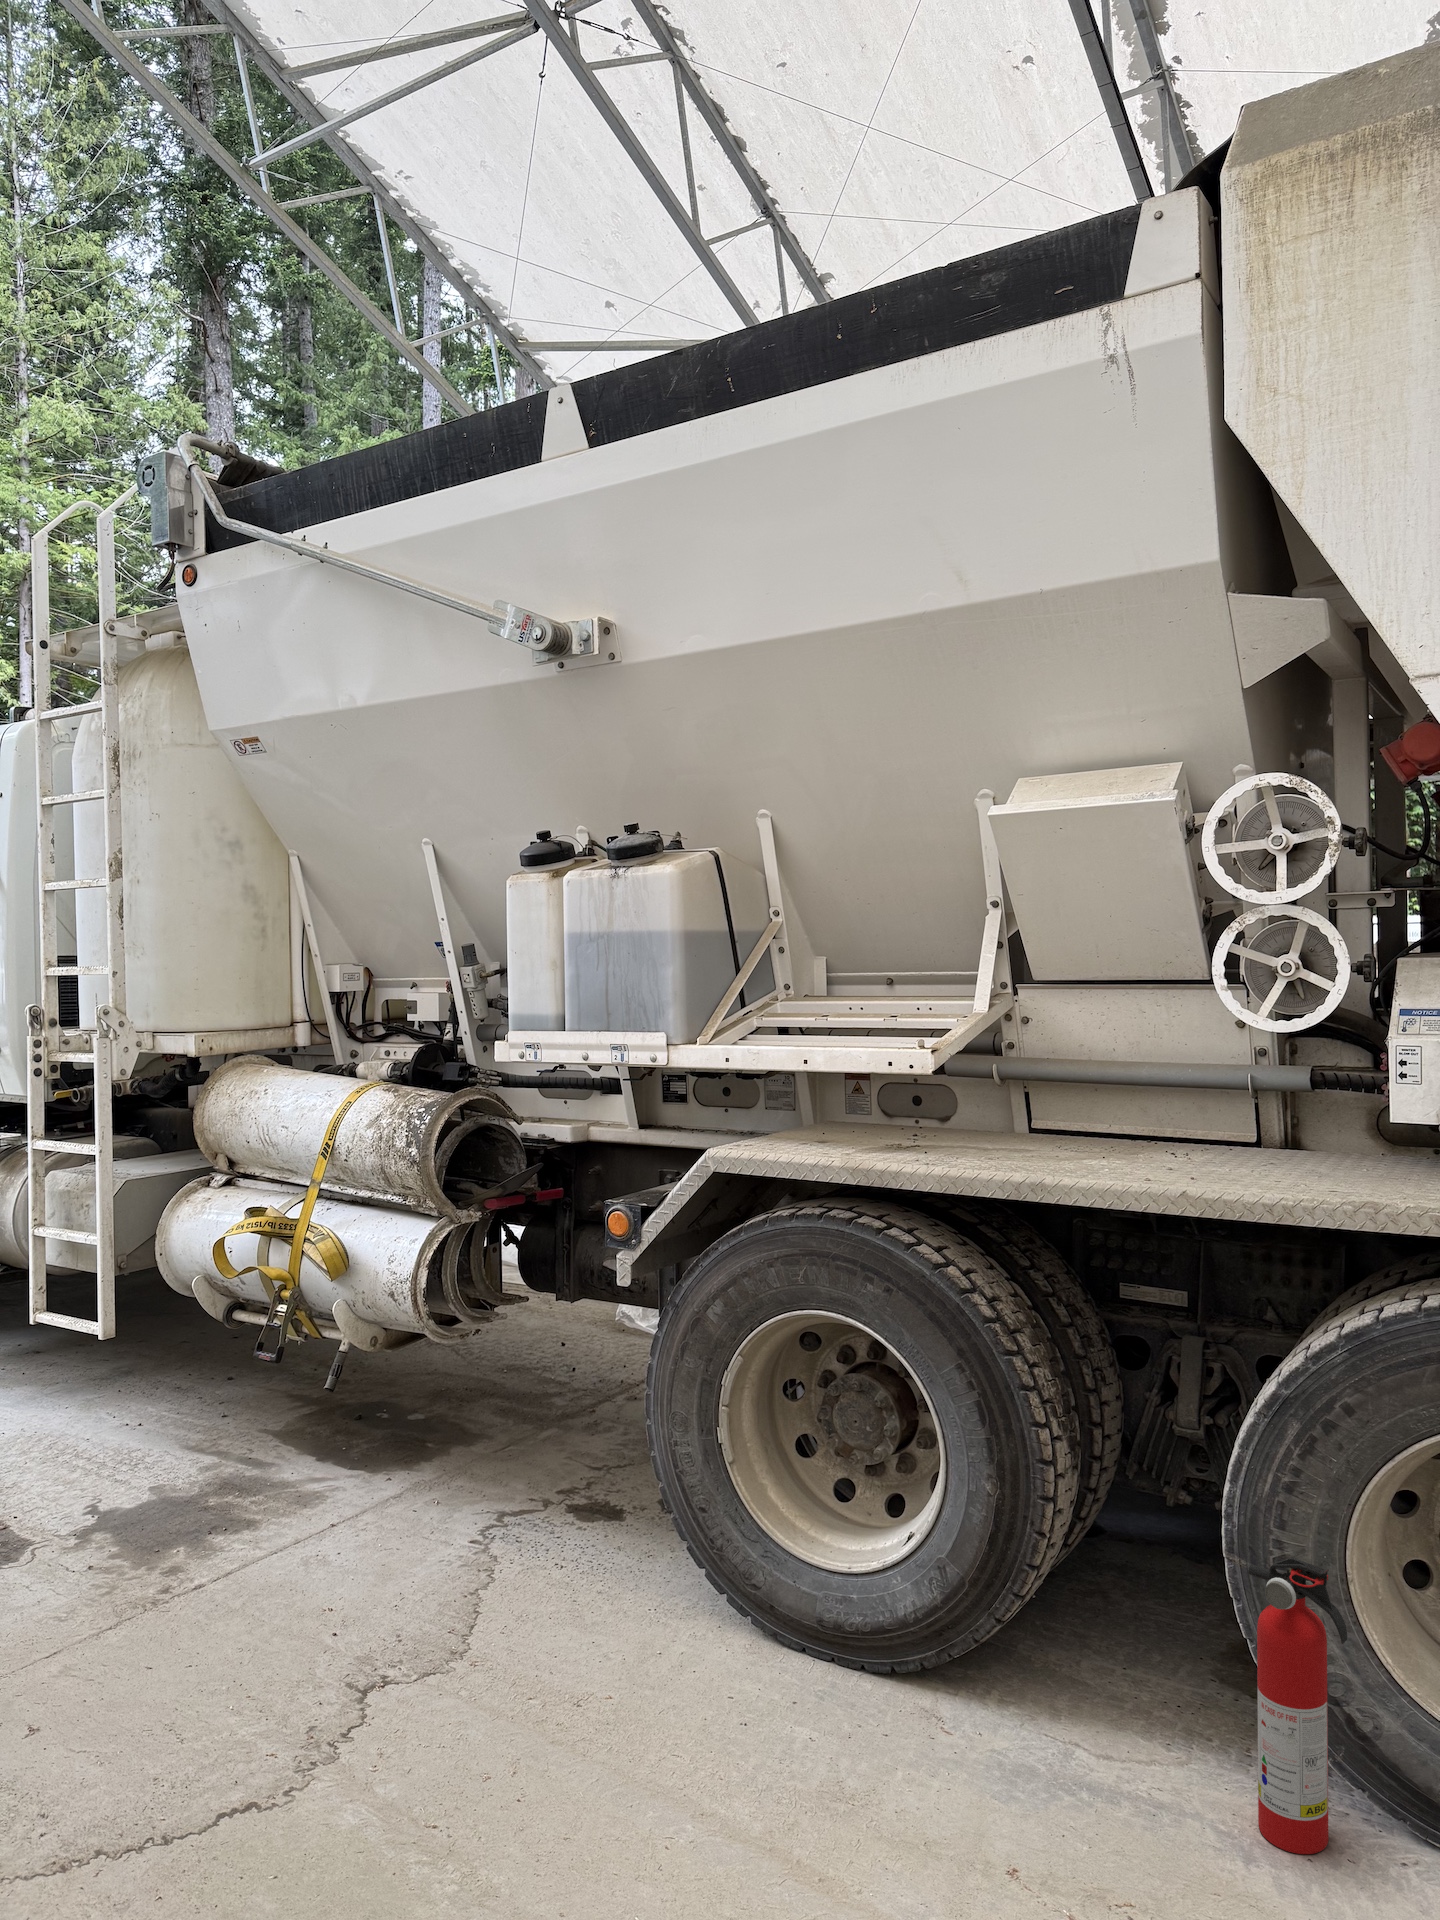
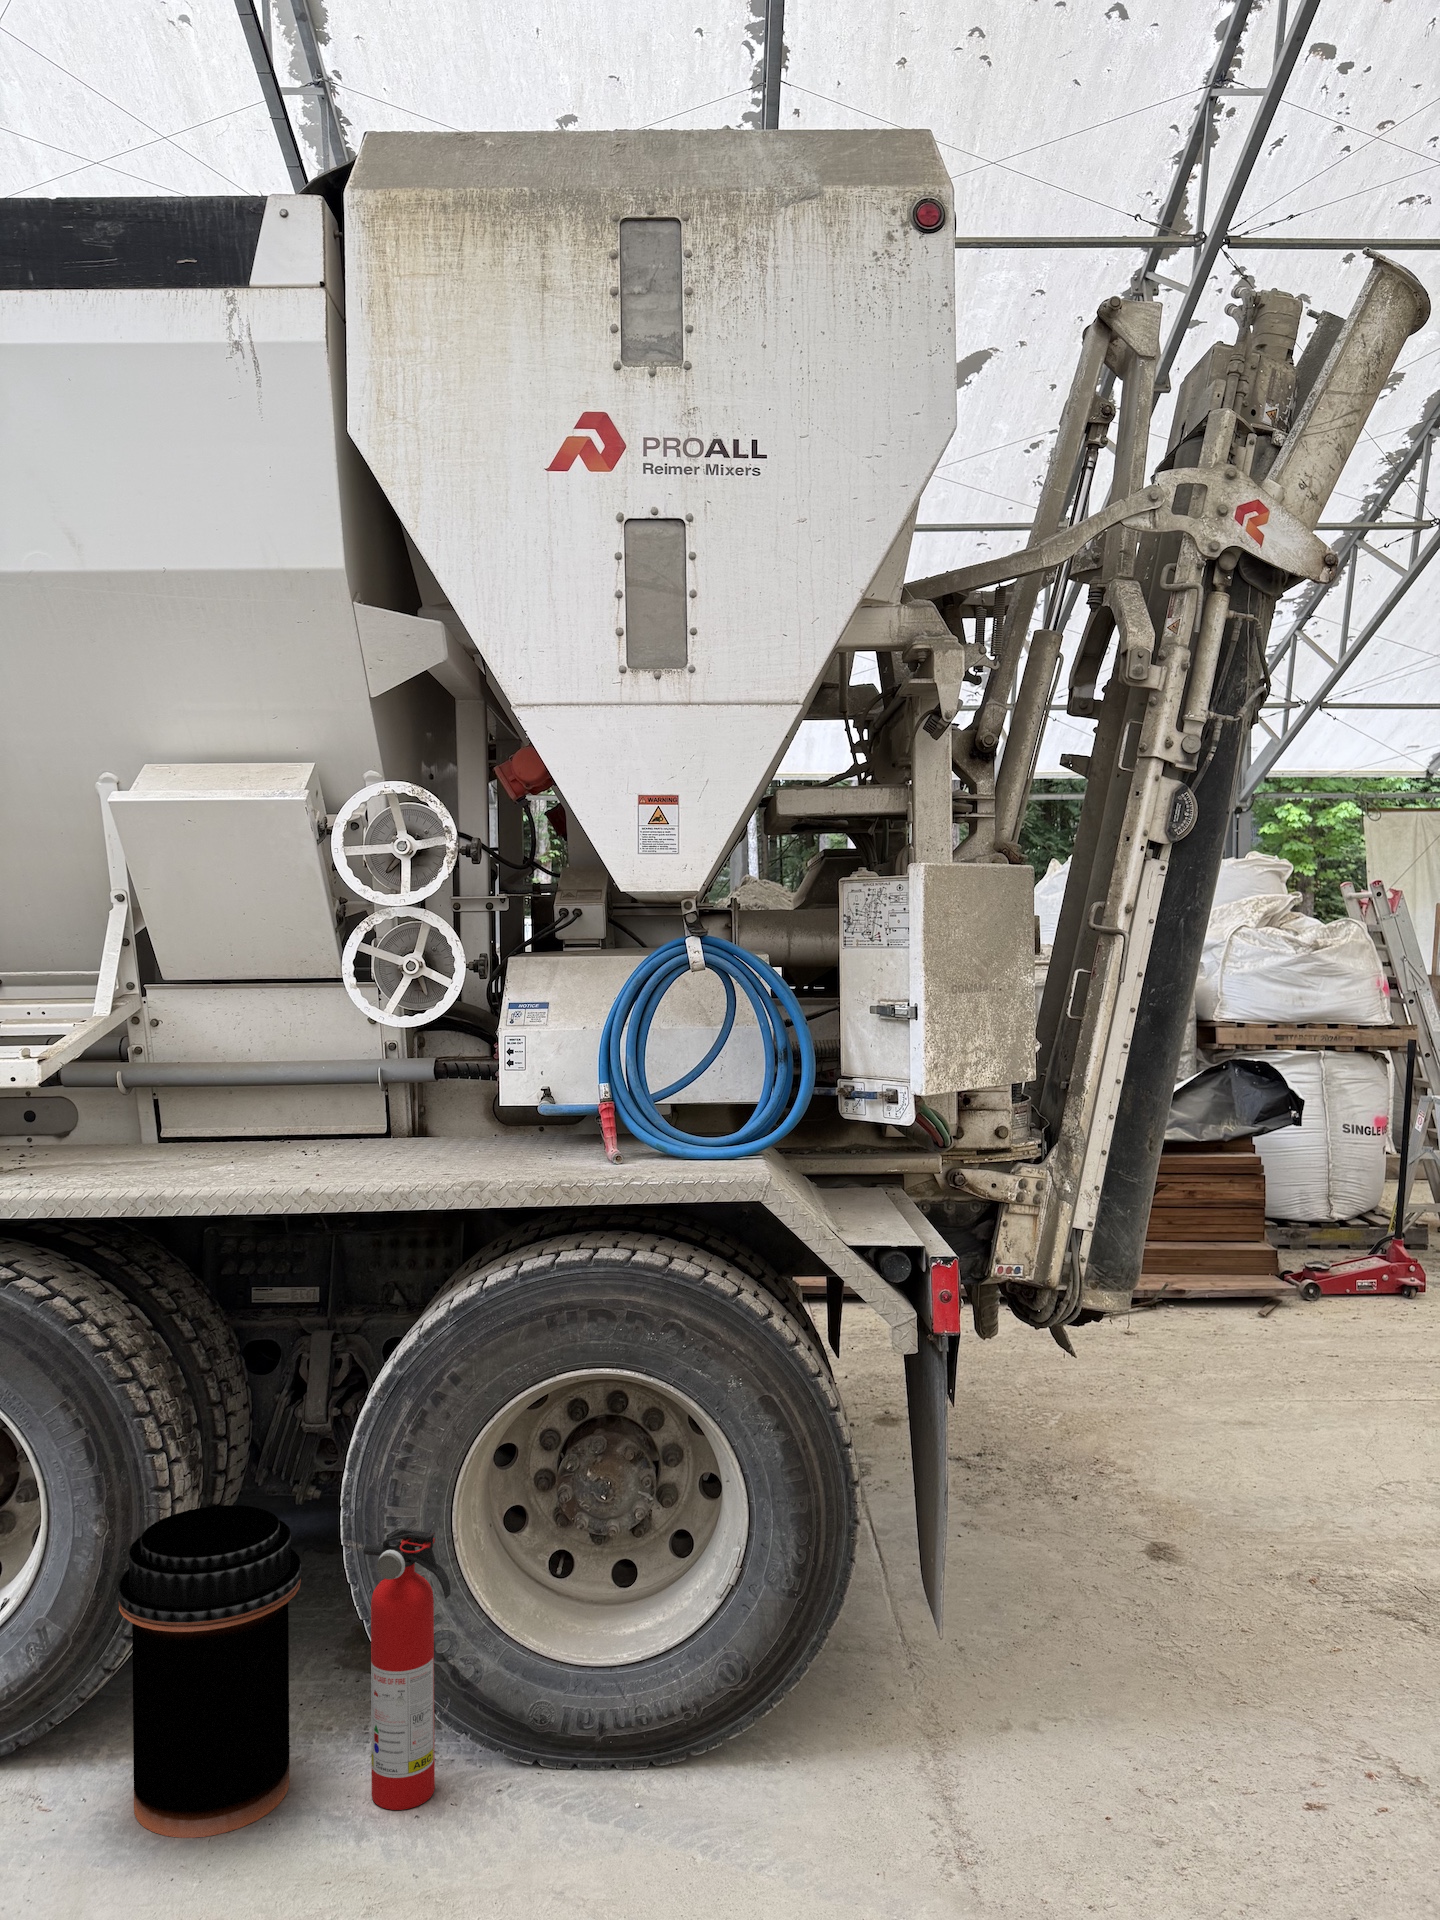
trash can: none [1006,1490,1181,1818] -> present [118,1505,301,1838]

